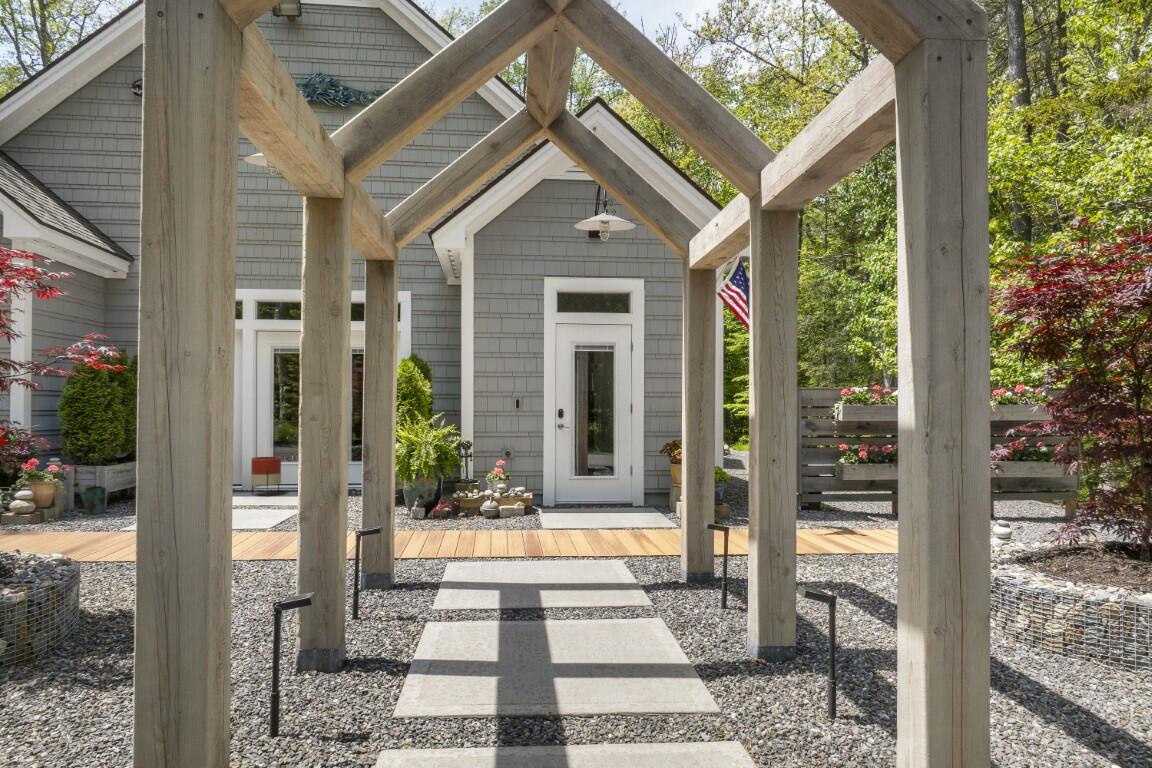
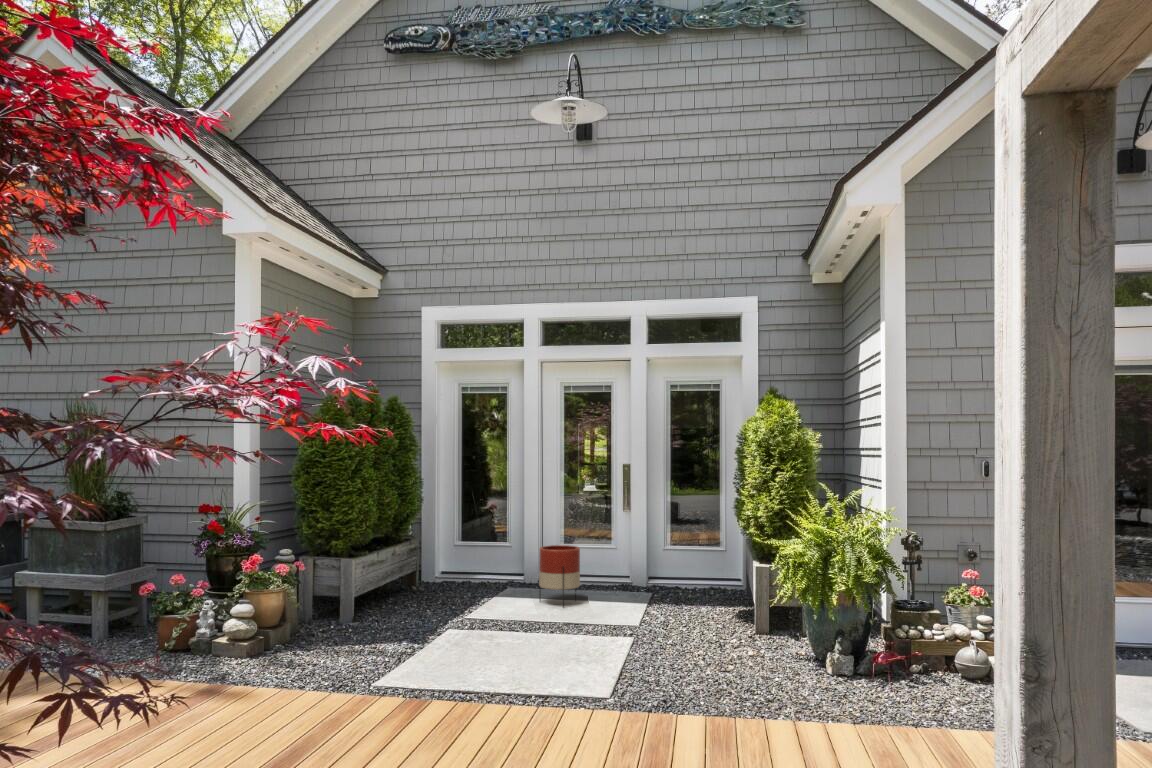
watering can: present [73,483,110,514] -> none [308,586,357,637]

